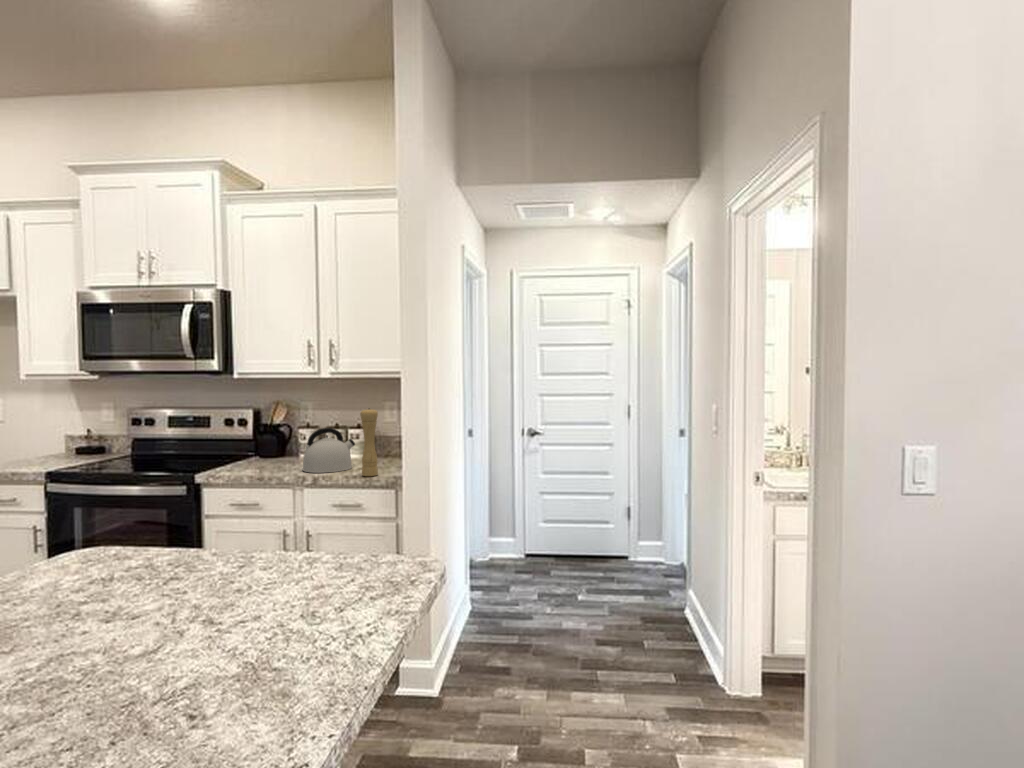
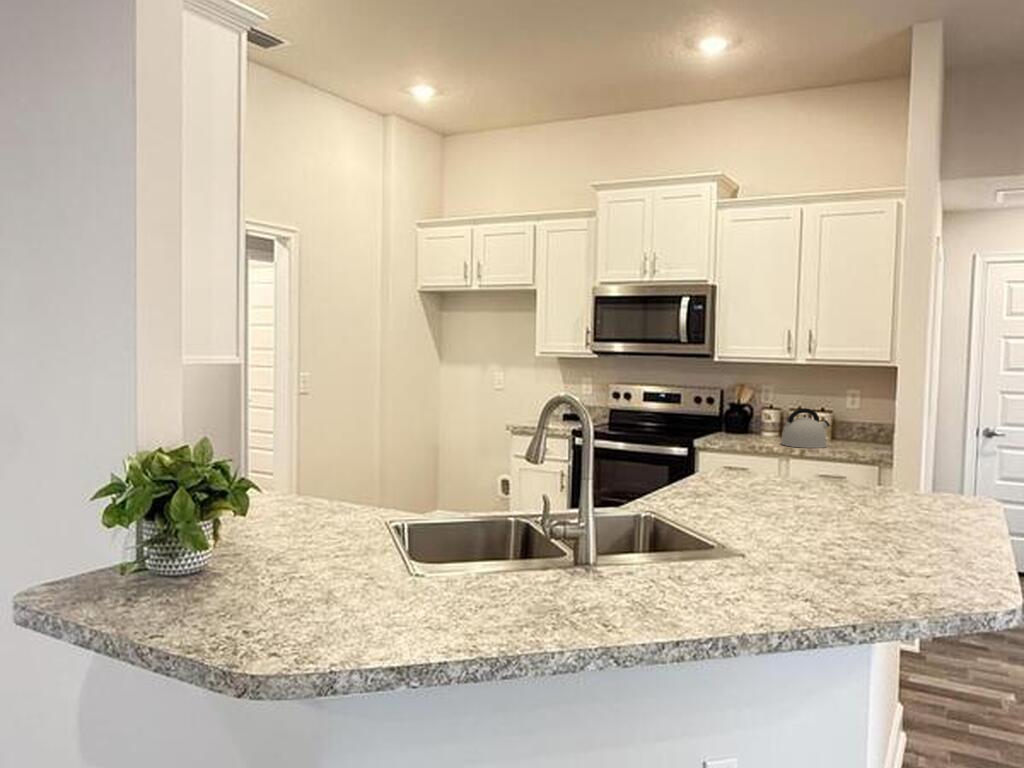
pepper mill: present [360,408,378,476] -> none [846,392,865,454]

